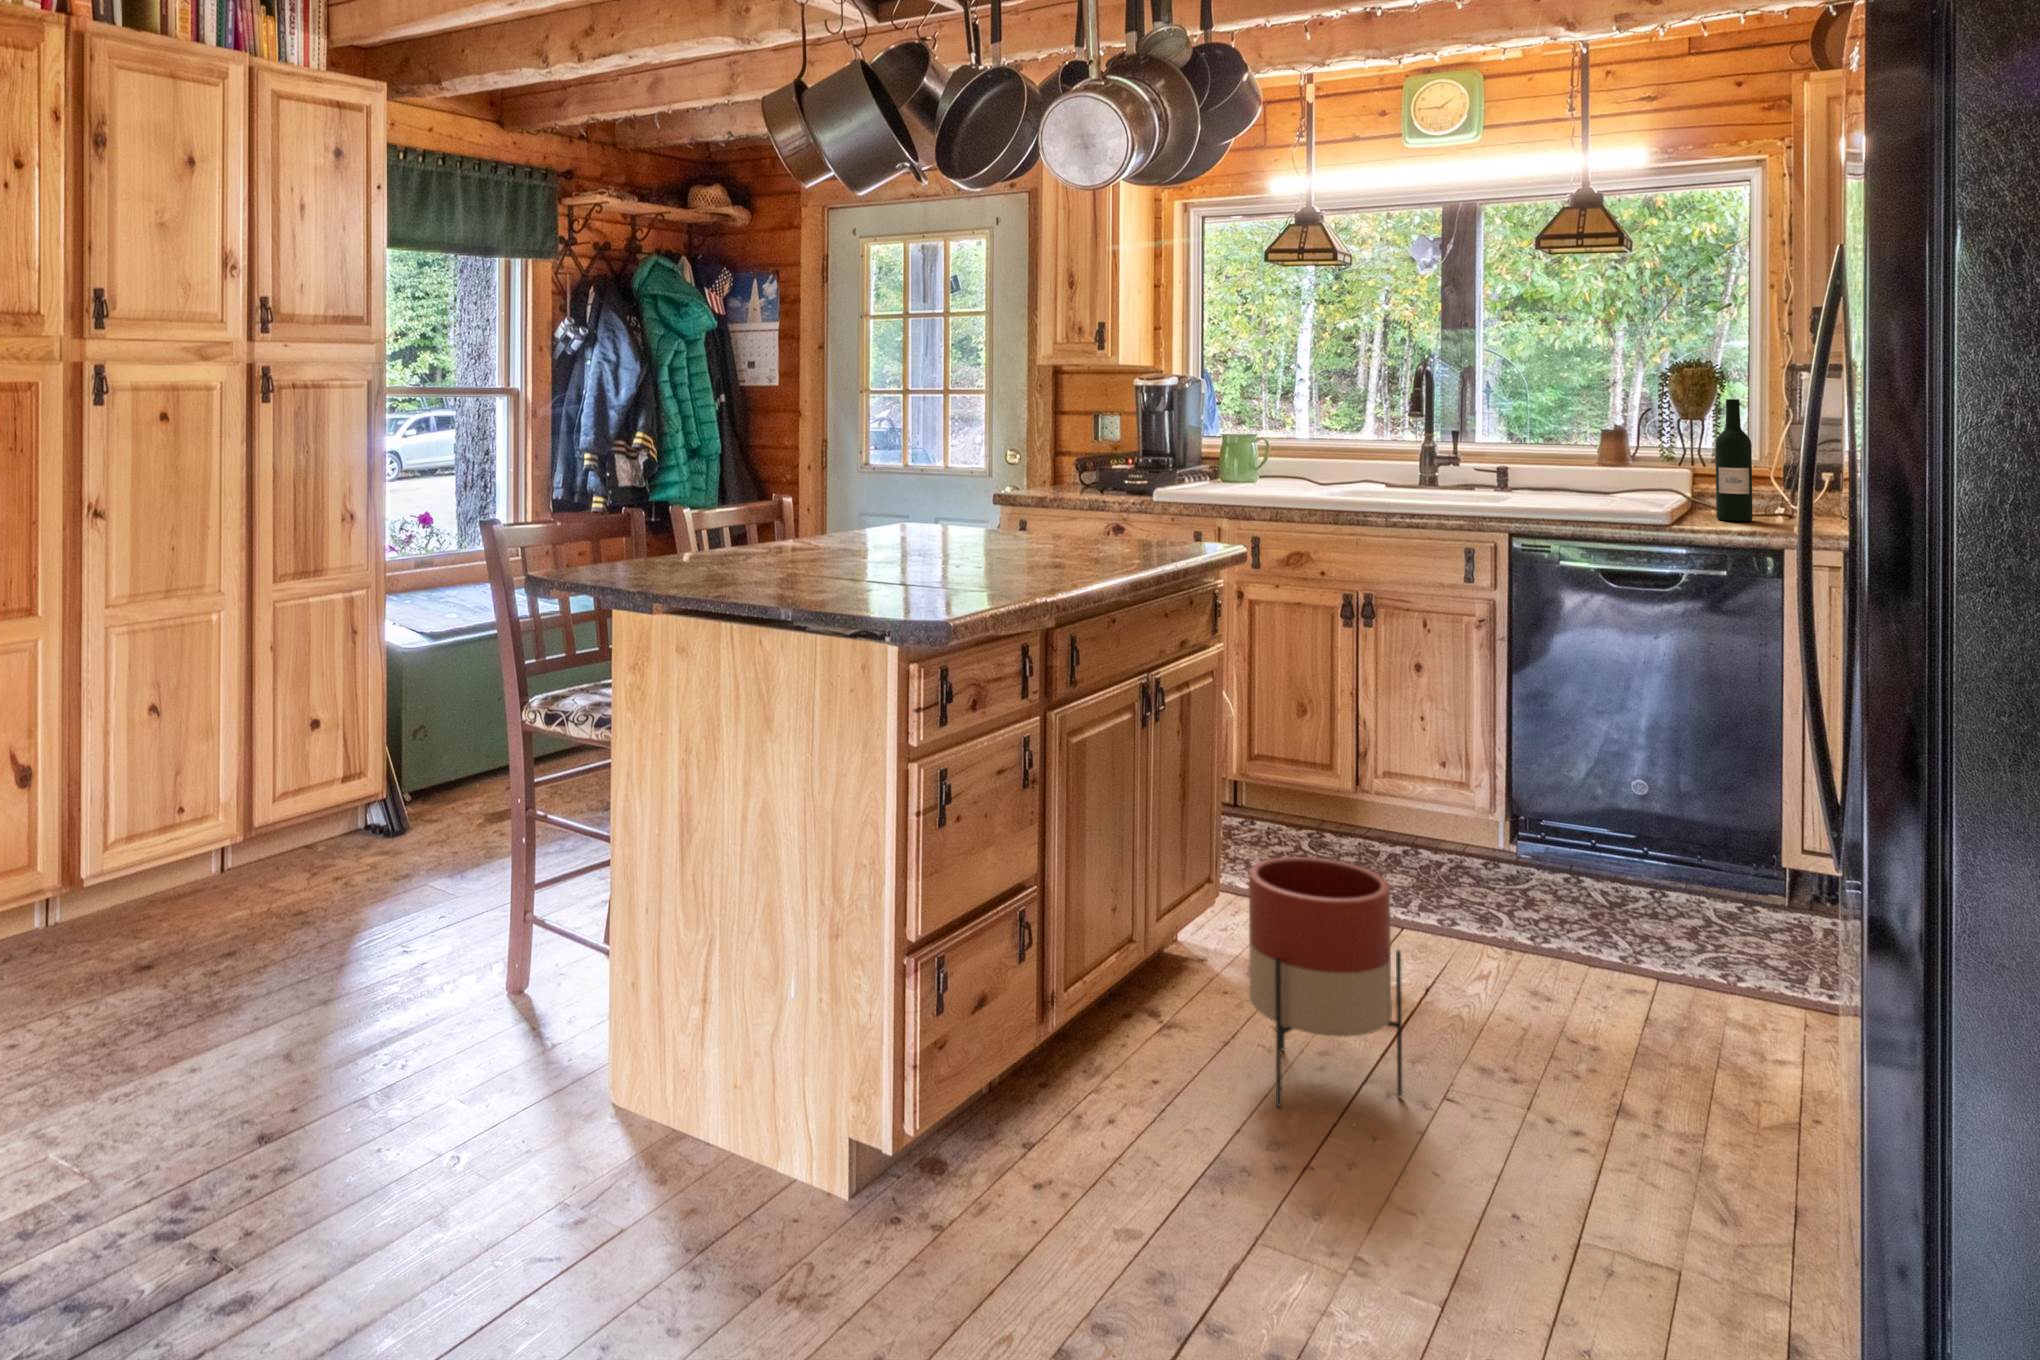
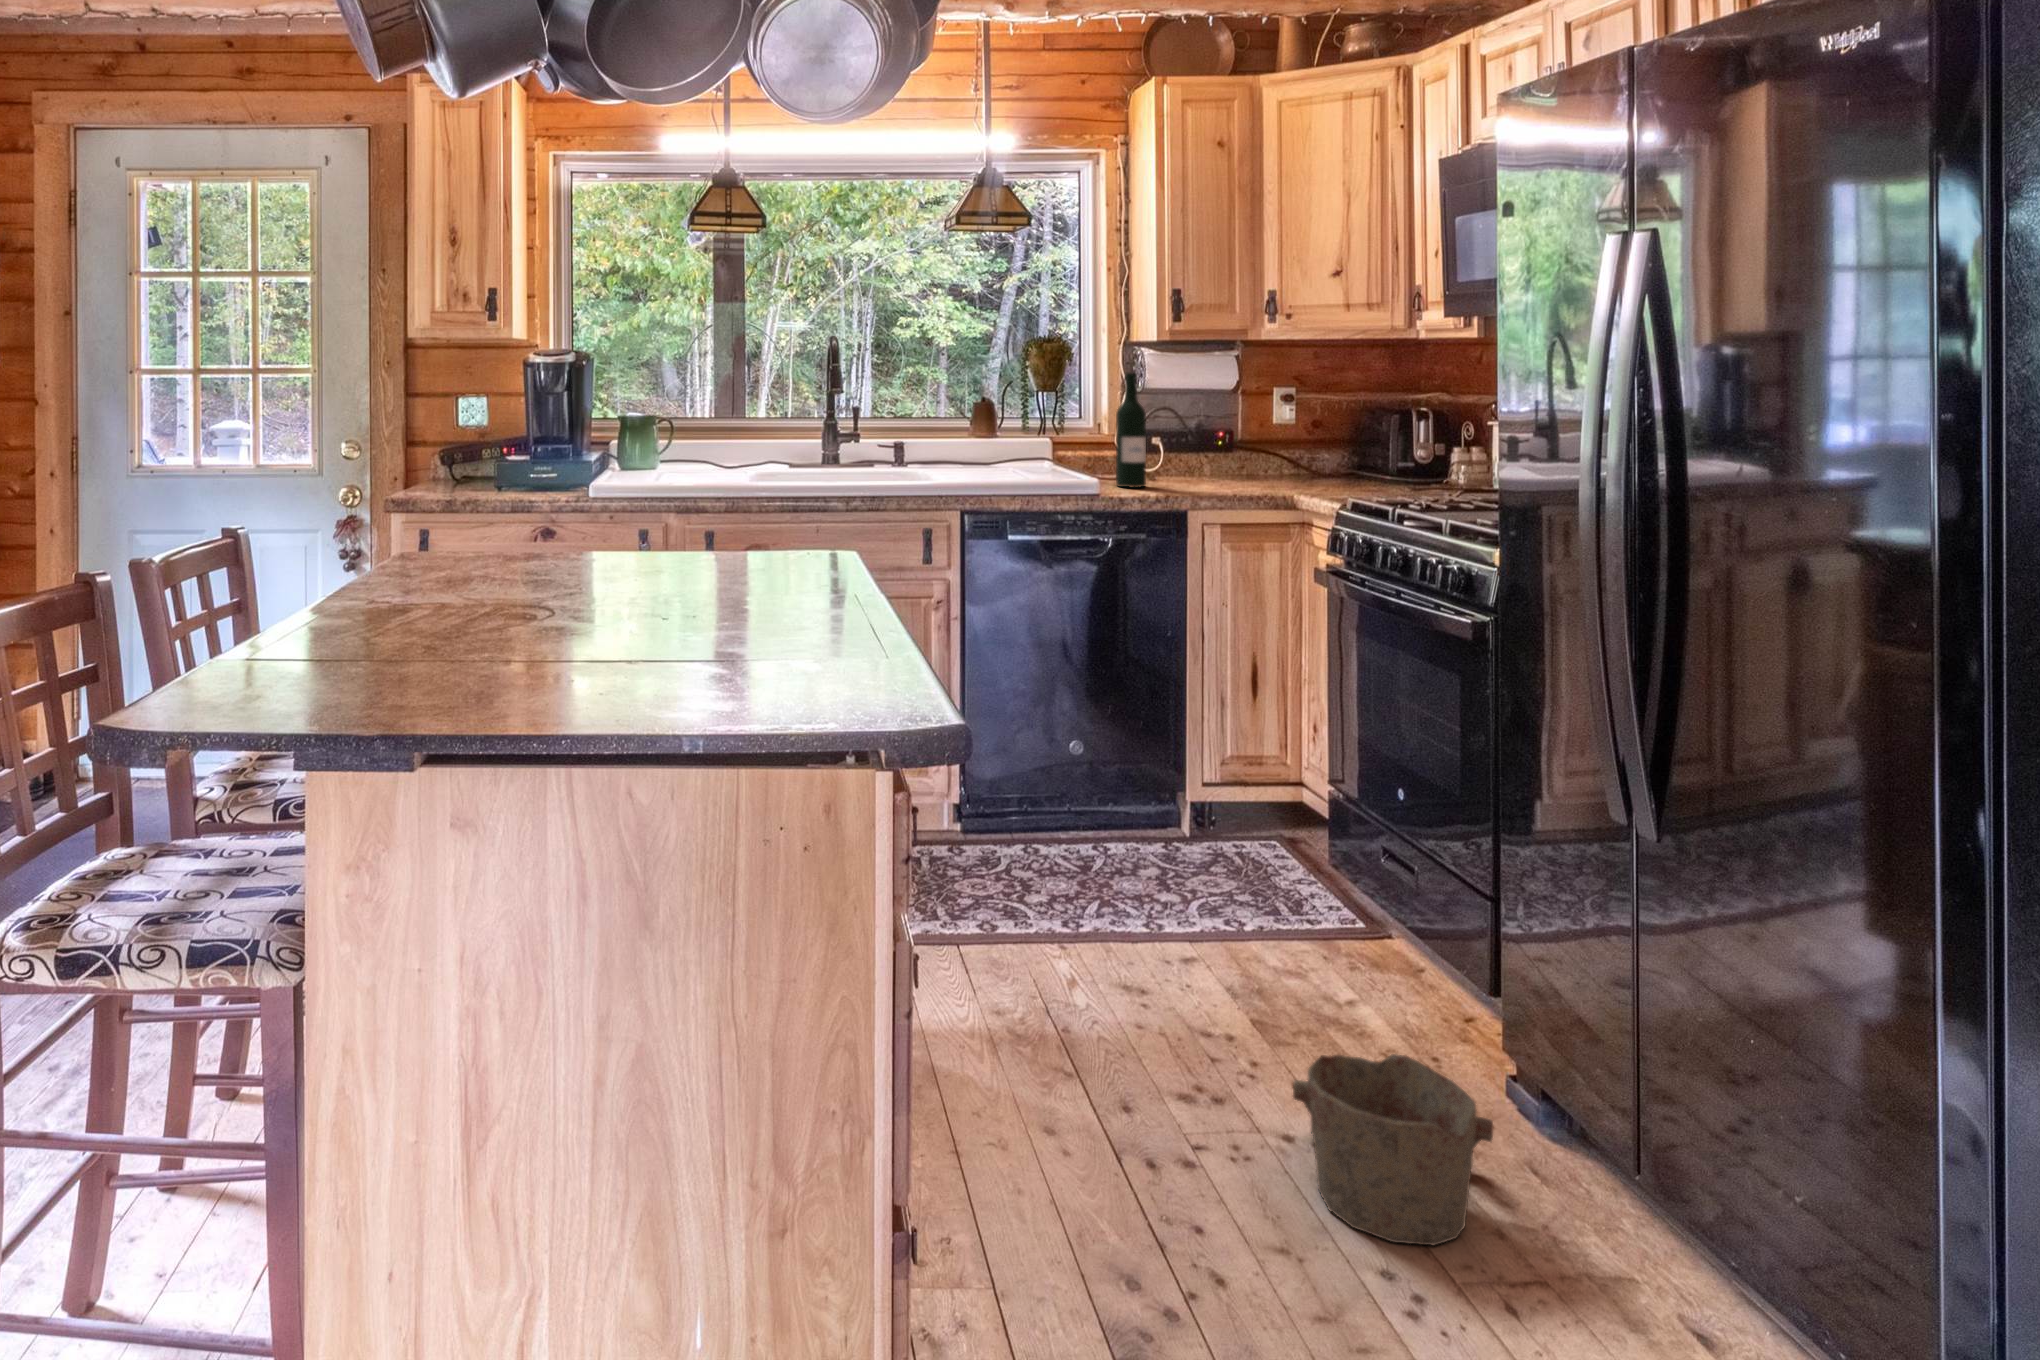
planter: present [1249,857,1402,1106] -> none [1040,931,1208,1265]
bucket: none [1495,1009,1706,1179] -> present [1293,1054,1493,1245]

